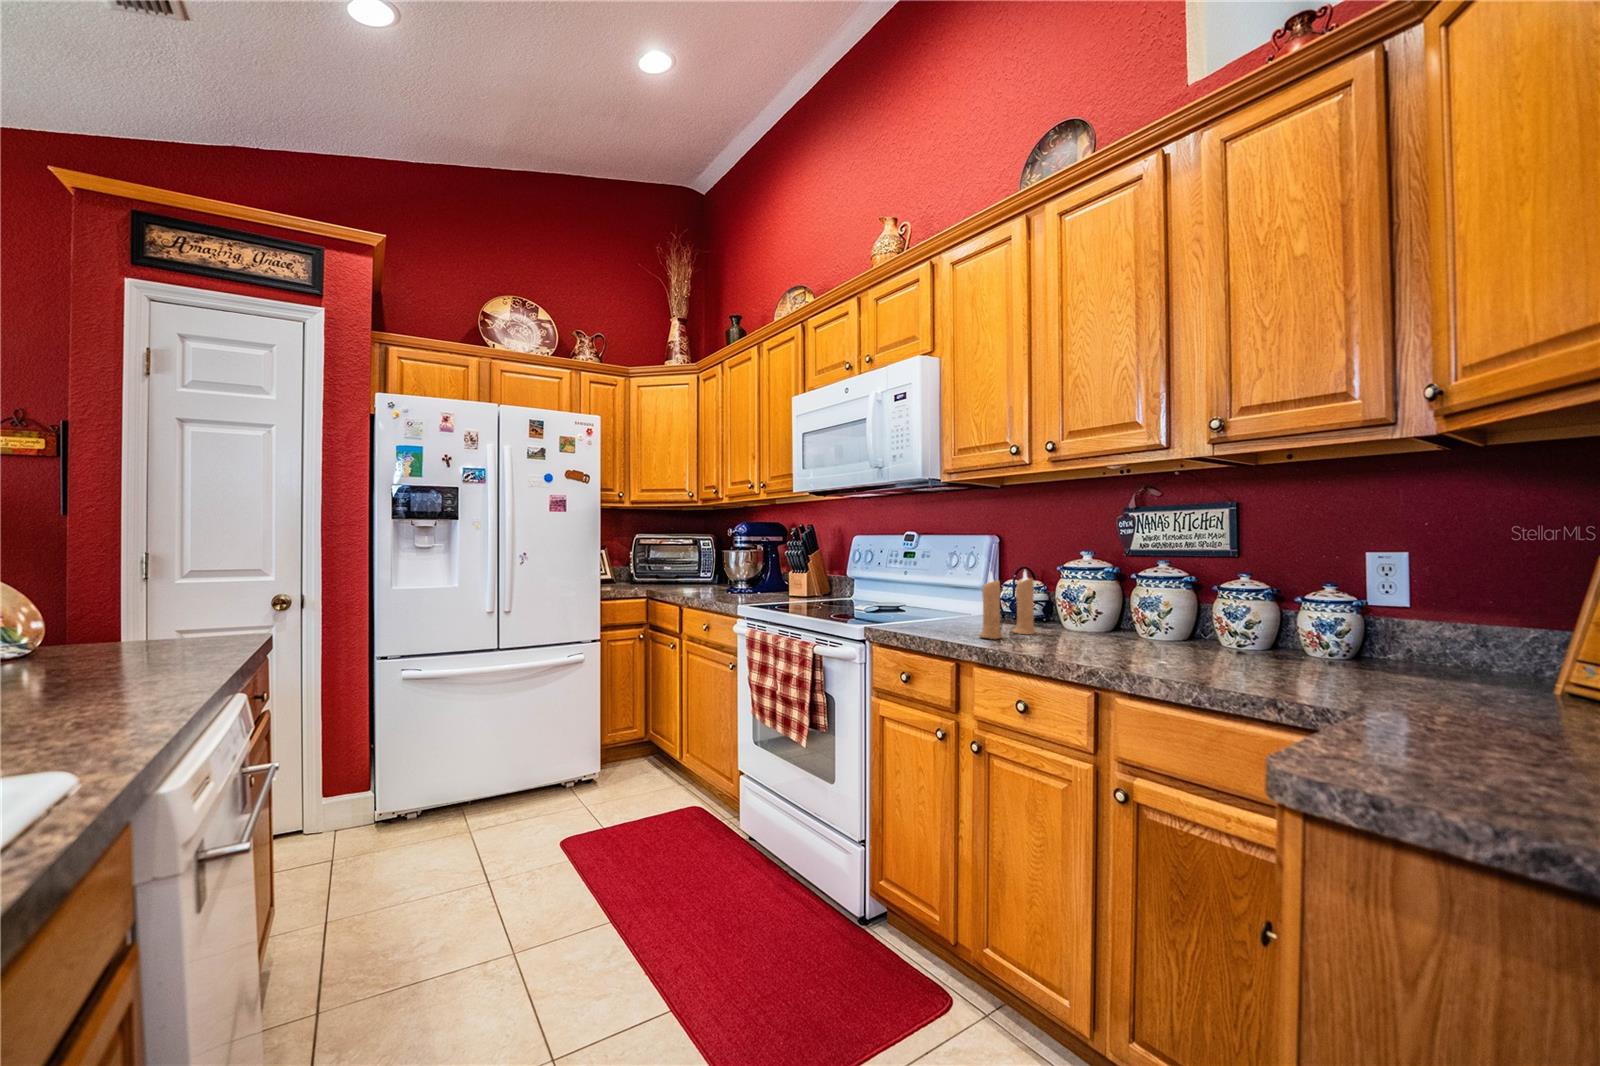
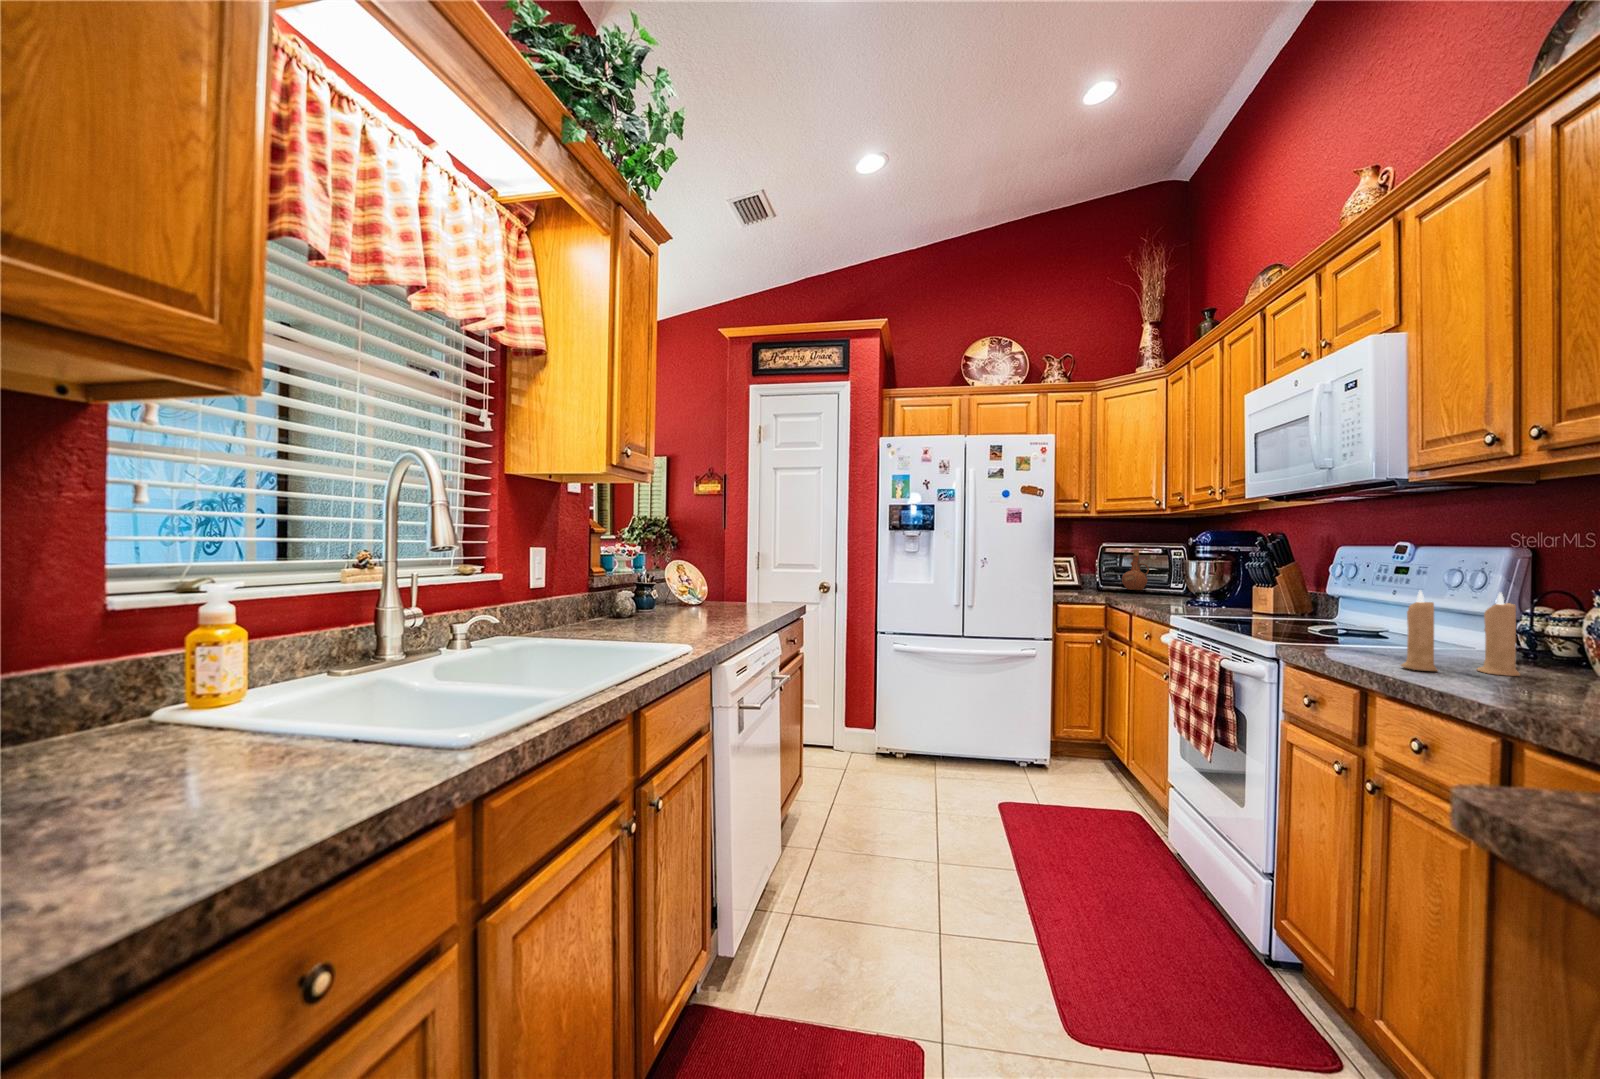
ceramic pitcher: none [655,541,679,581] -> present [1122,549,1149,590]

